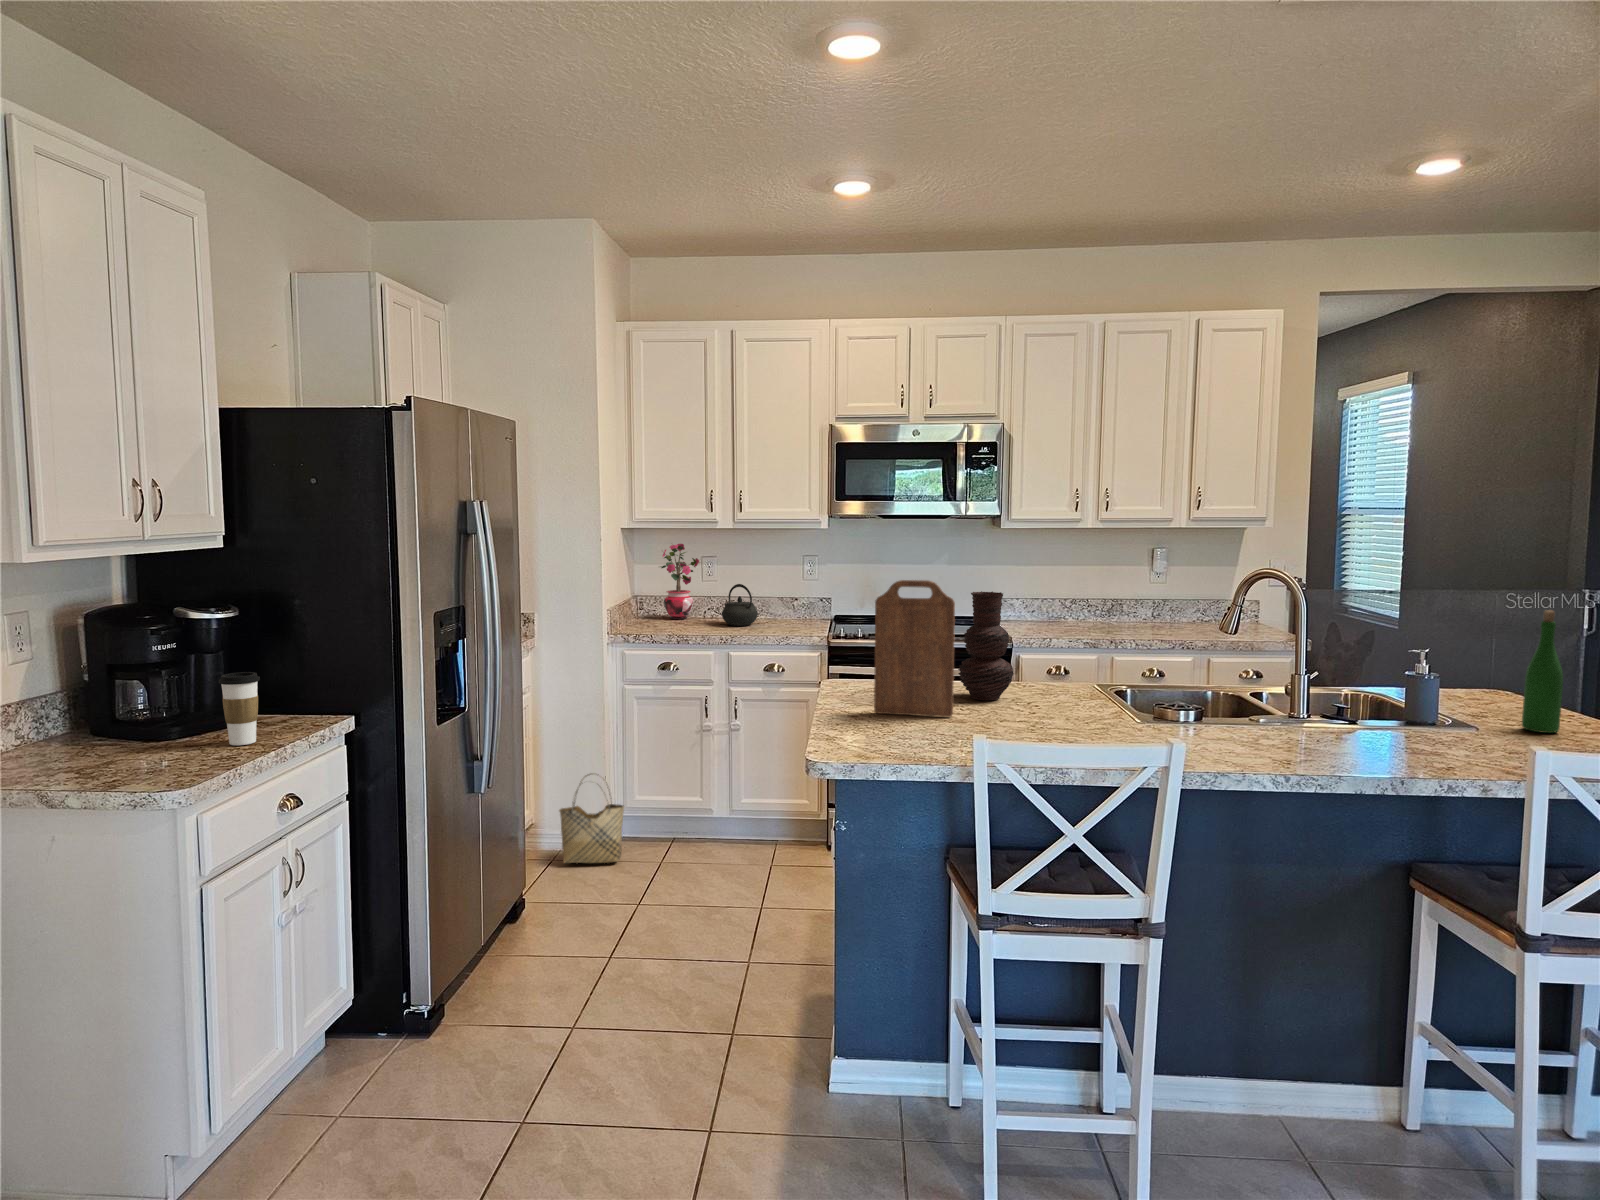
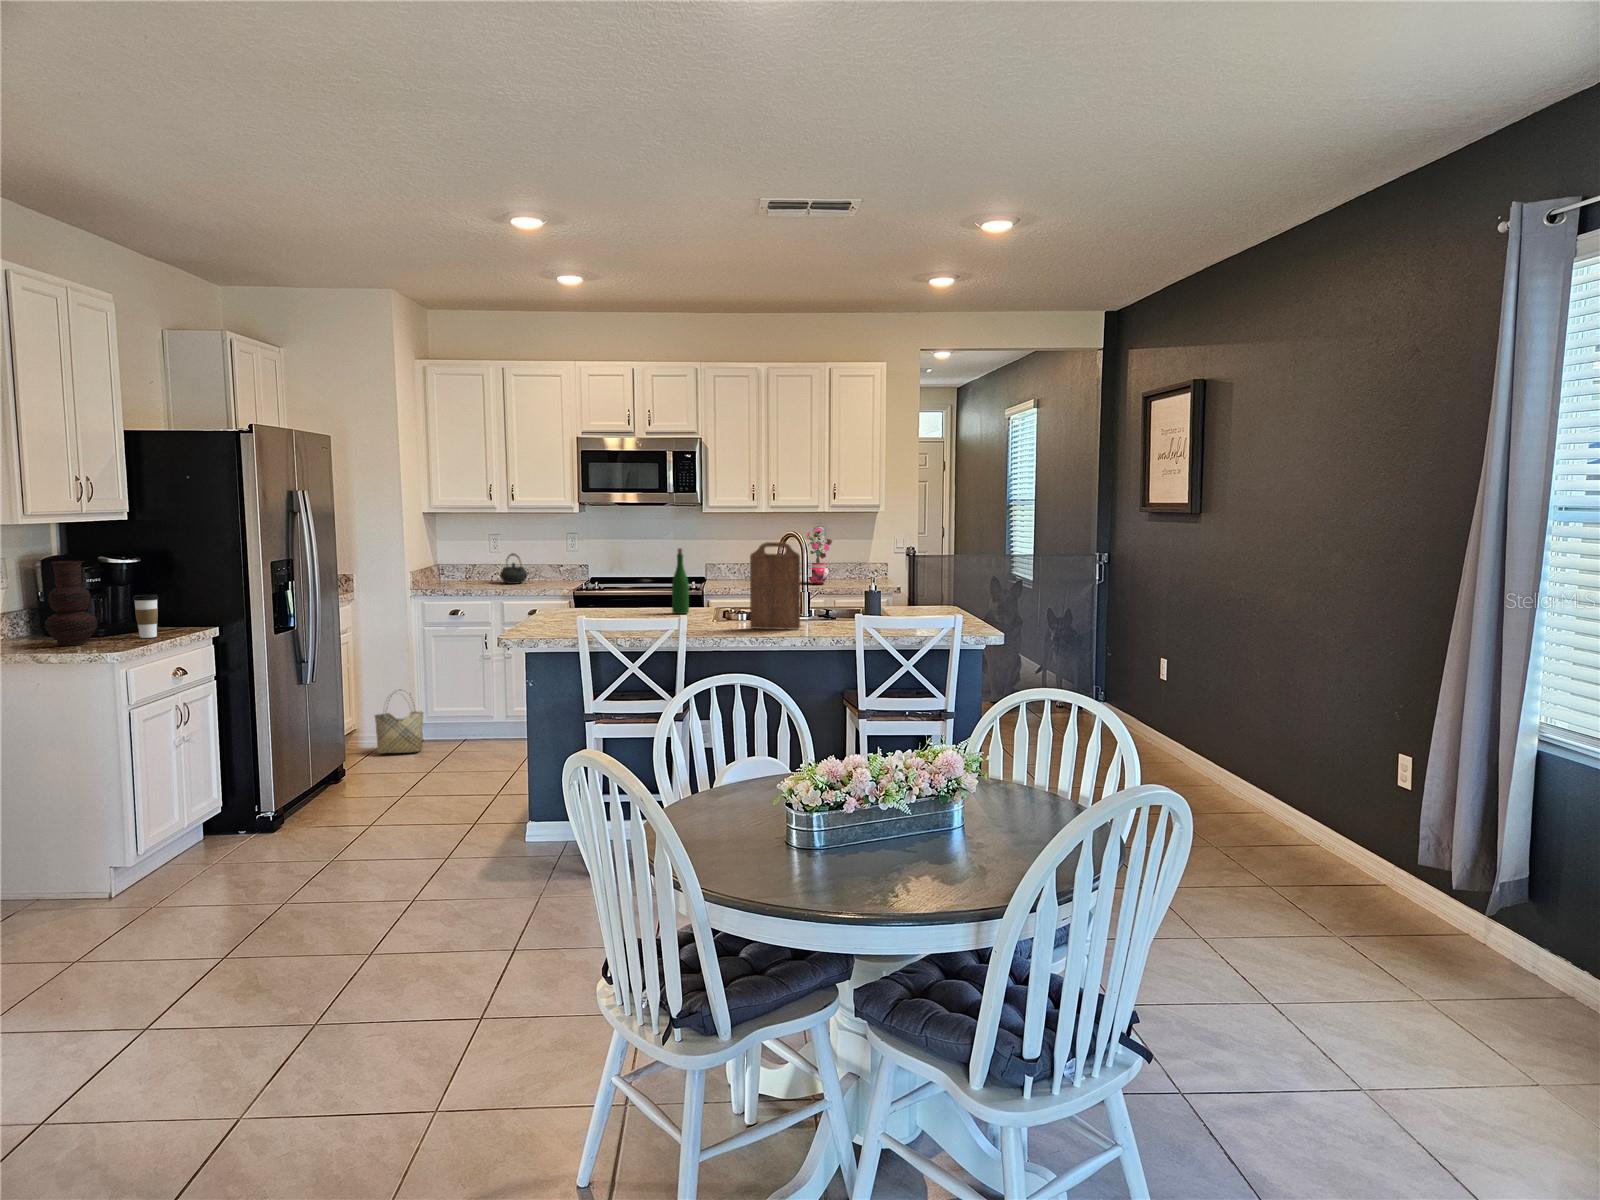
potted plant: present [660,544,699,619] -> present [807,528,832,584]
cutting board: present [874,580,955,717] -> present [750,542,800,629]
vase: present [958,591,1014,700] -> present [45,561,98,646]
wine bottle: present [1522,610,1563,733] -> present [672,548,689,614]

